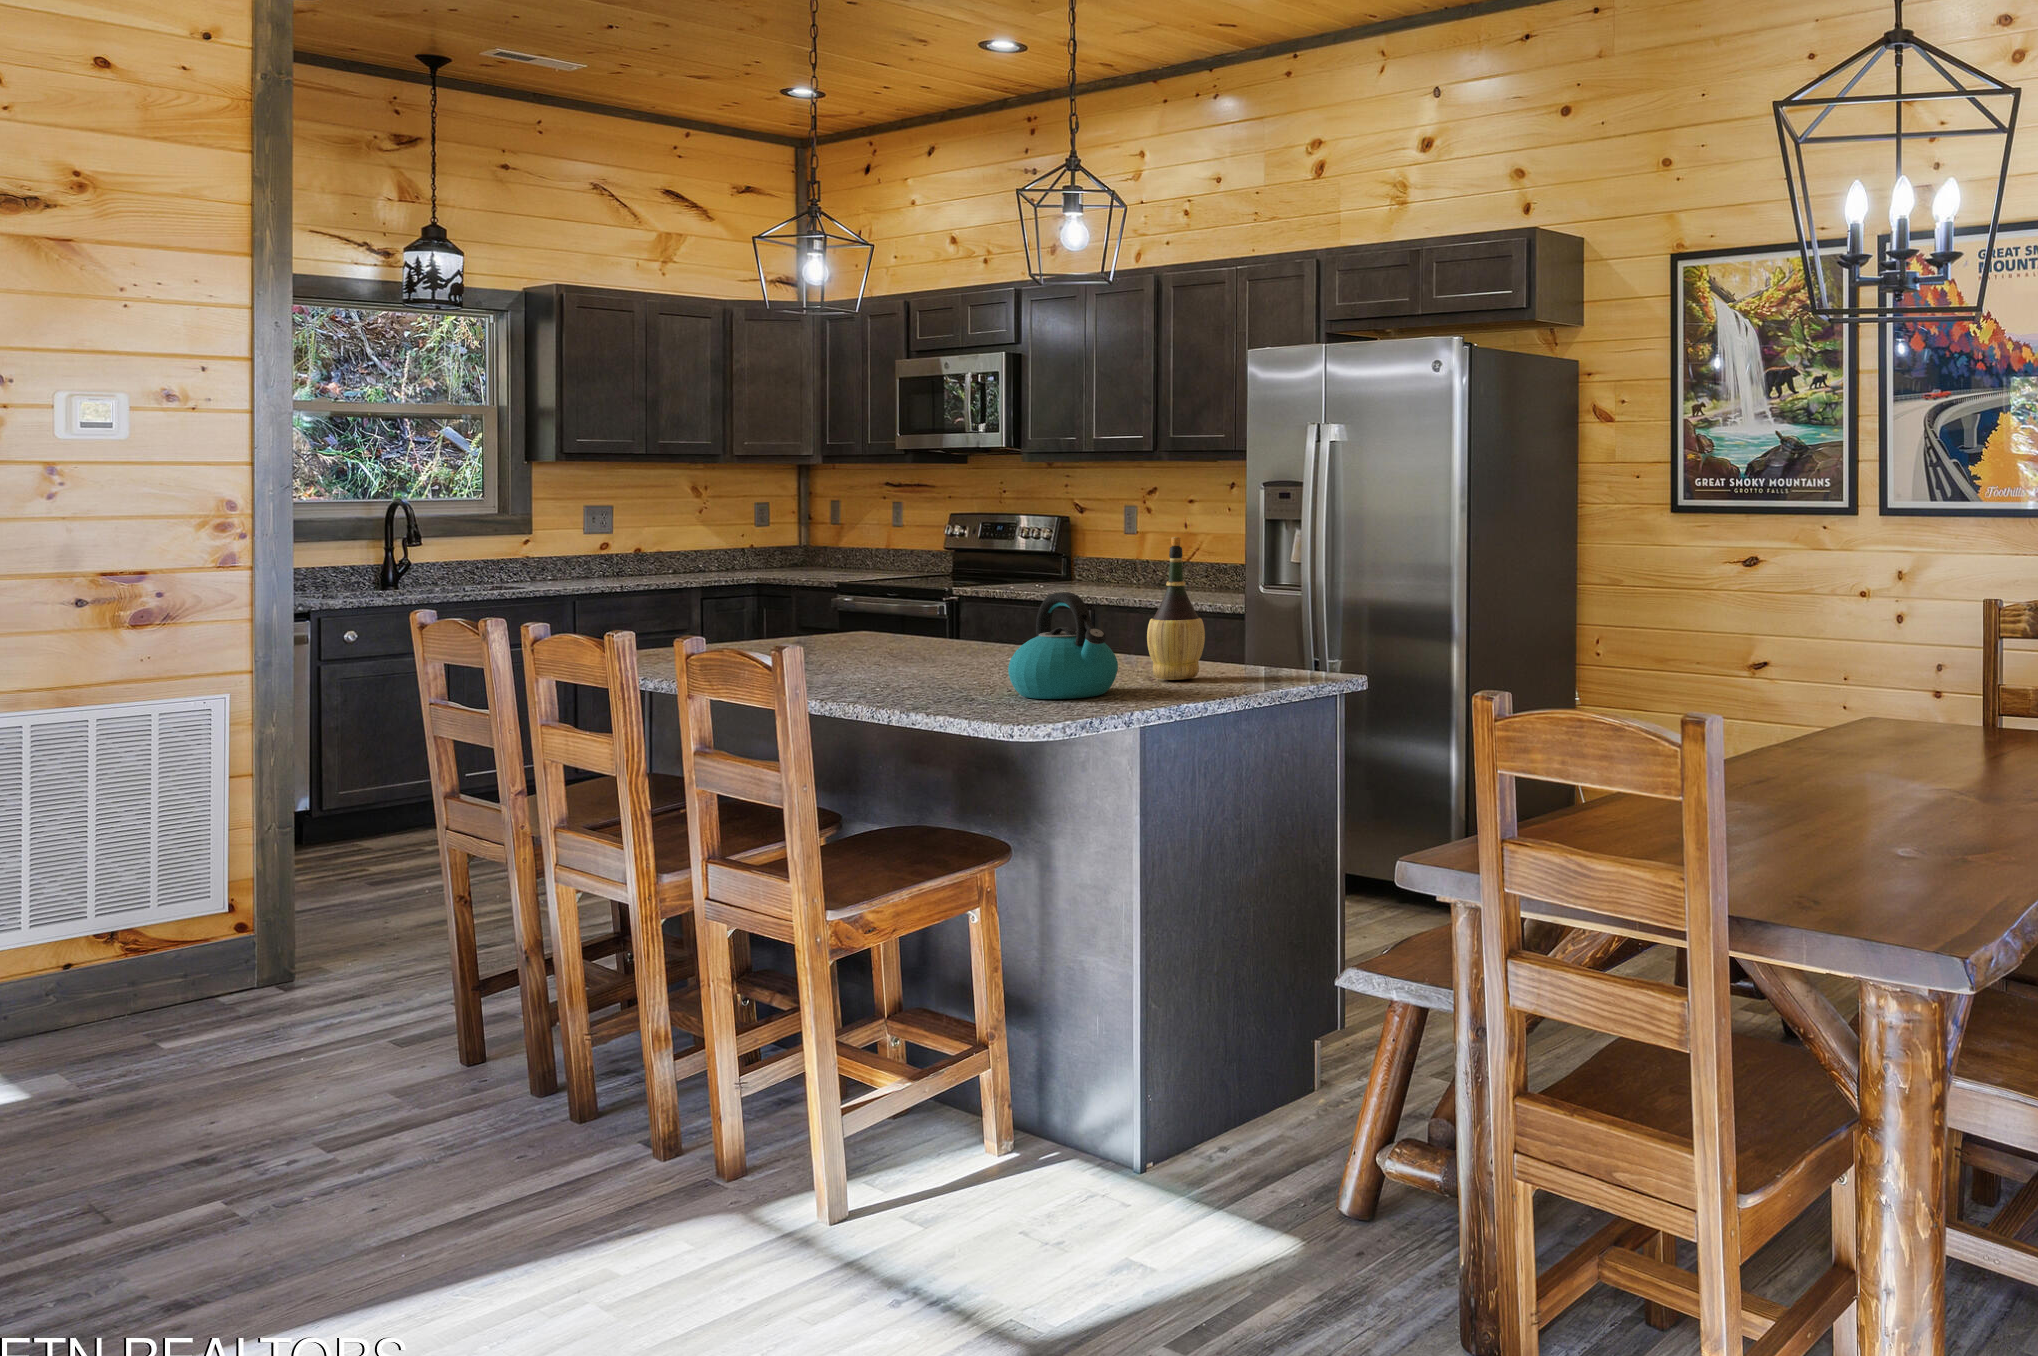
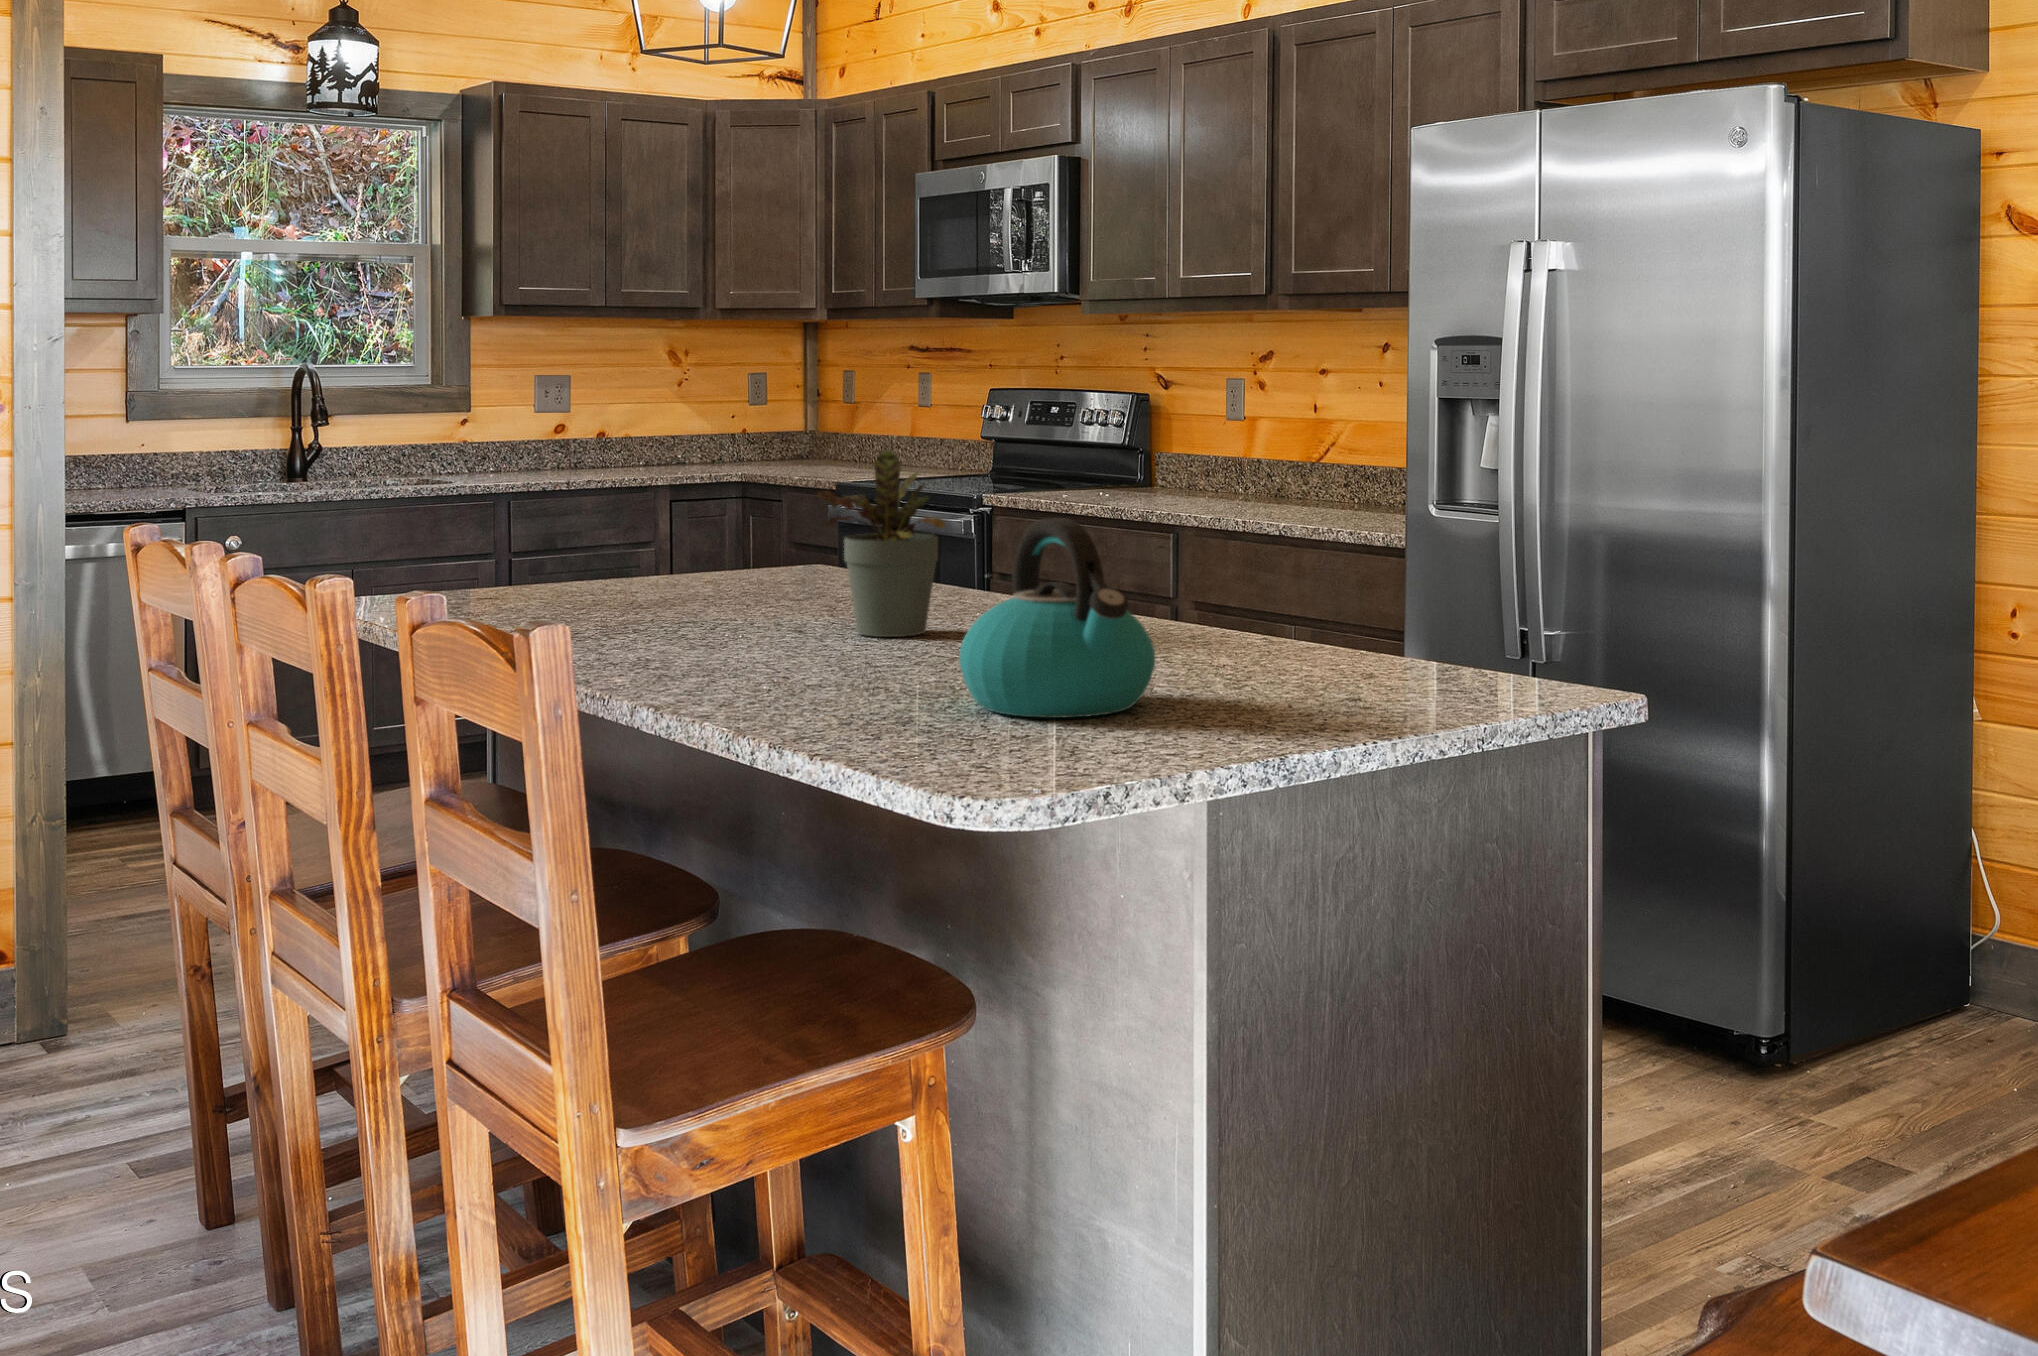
wine bottle: present [1147,537,1205,680] -> none [1214,420,1320,683]
potted plant: none [900,557,978,668] -> present [817,451,945,637]

